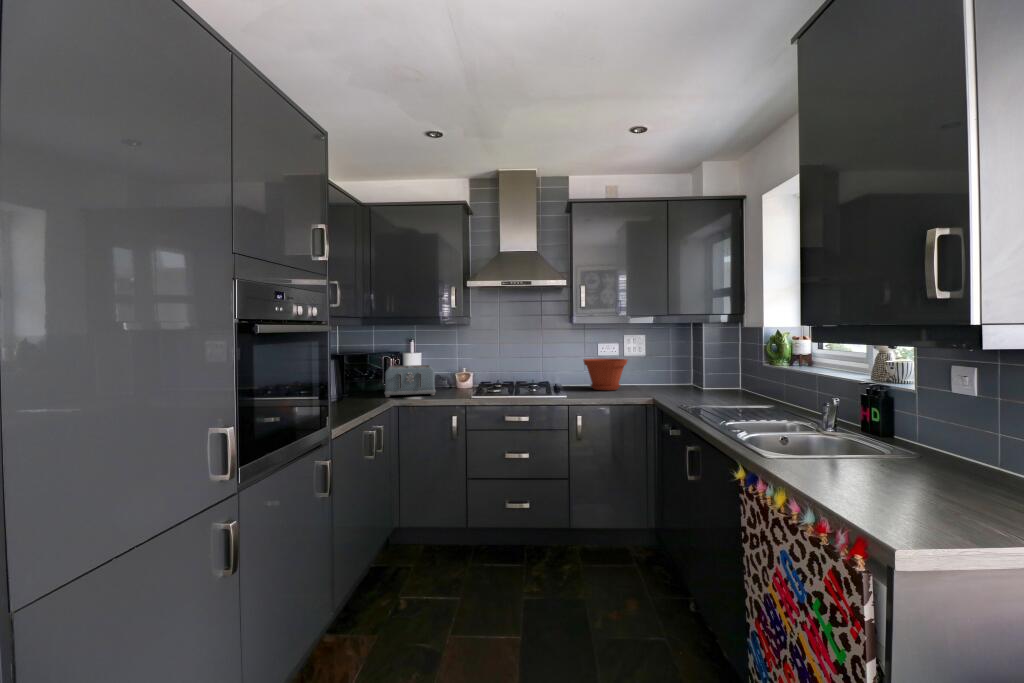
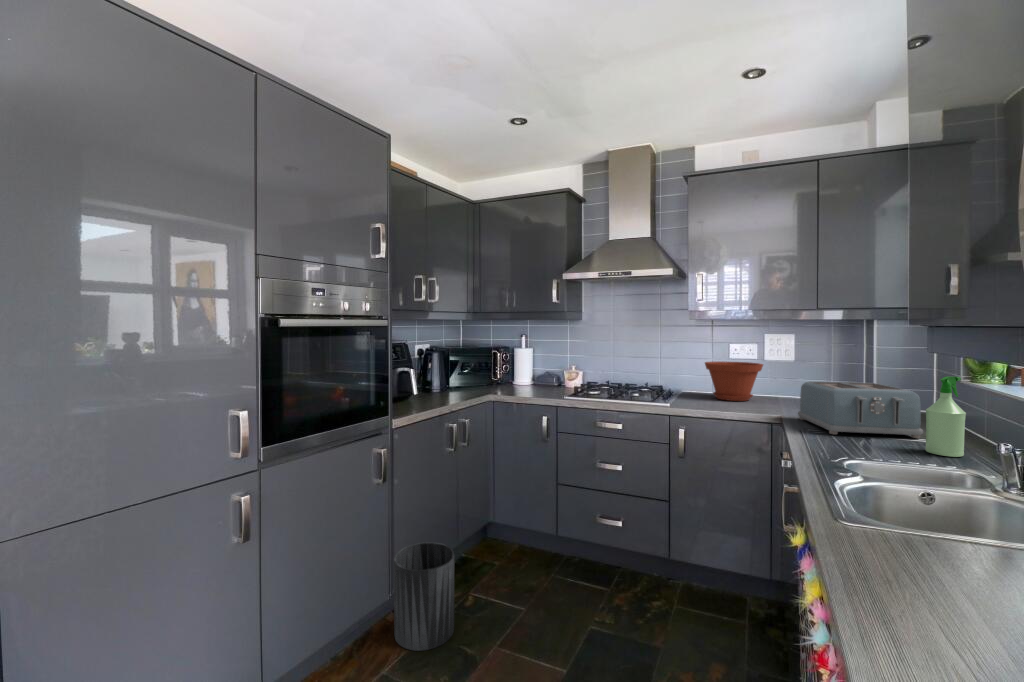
spray bottle: none [760,361,783,415] -> present [926,376,966,457]
toaster: present [385,365,435,397] -> present [798,381,923,438]
trash can: none [343,554,408,668] -> present [394,542,454,651]

